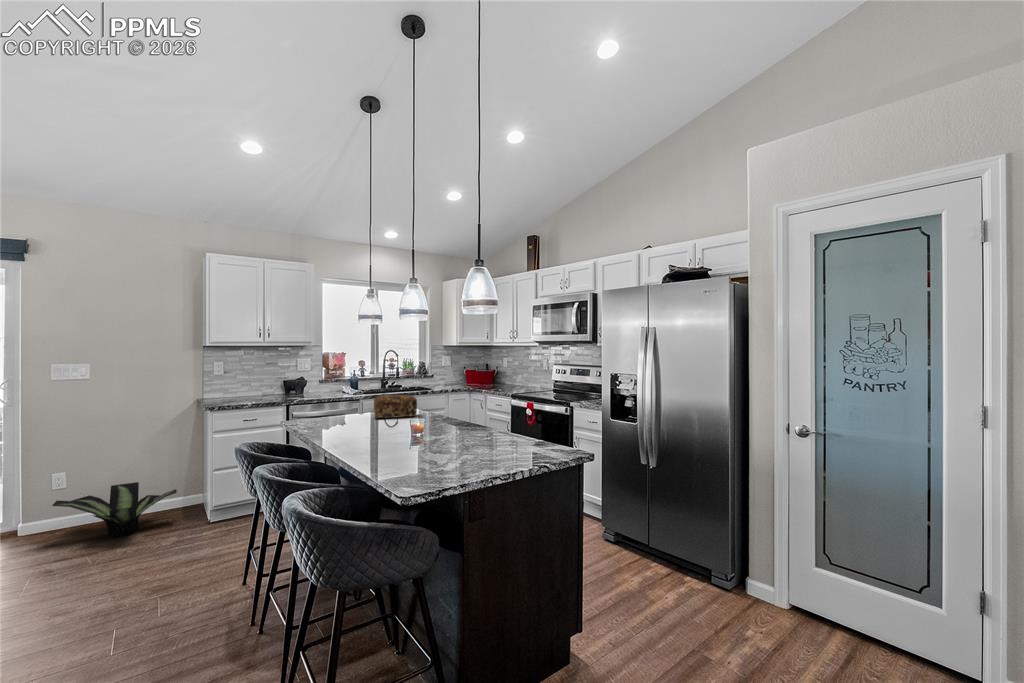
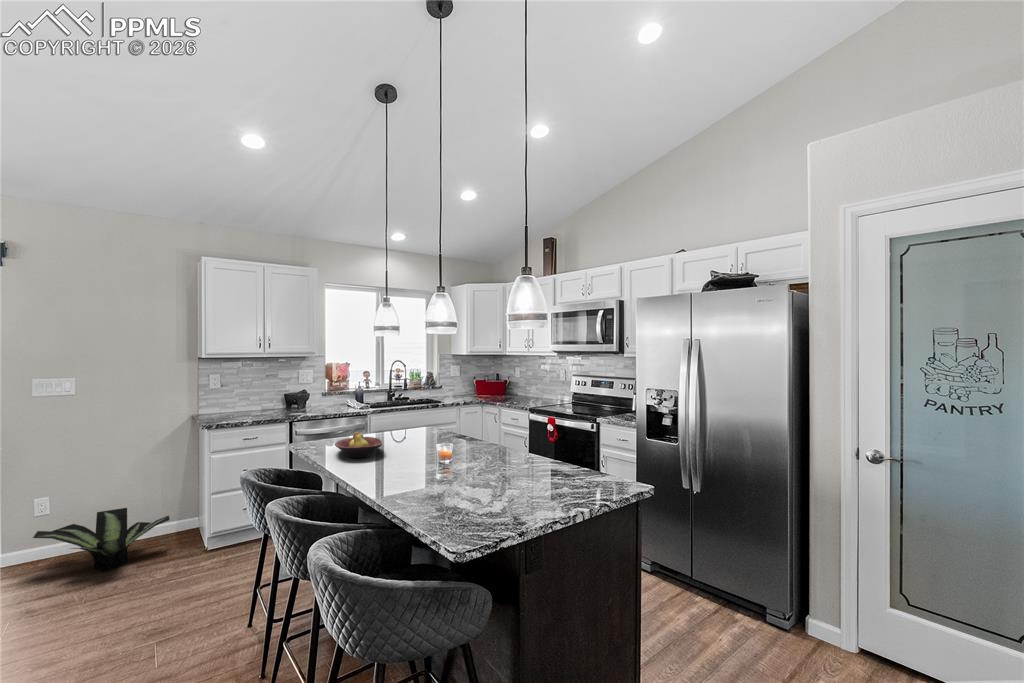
bread loaf: present [374,395,417,418] -> none [390,413,437,441]
fruit bowl: none [321,409,363,431] -> present [335,432,382,458]

